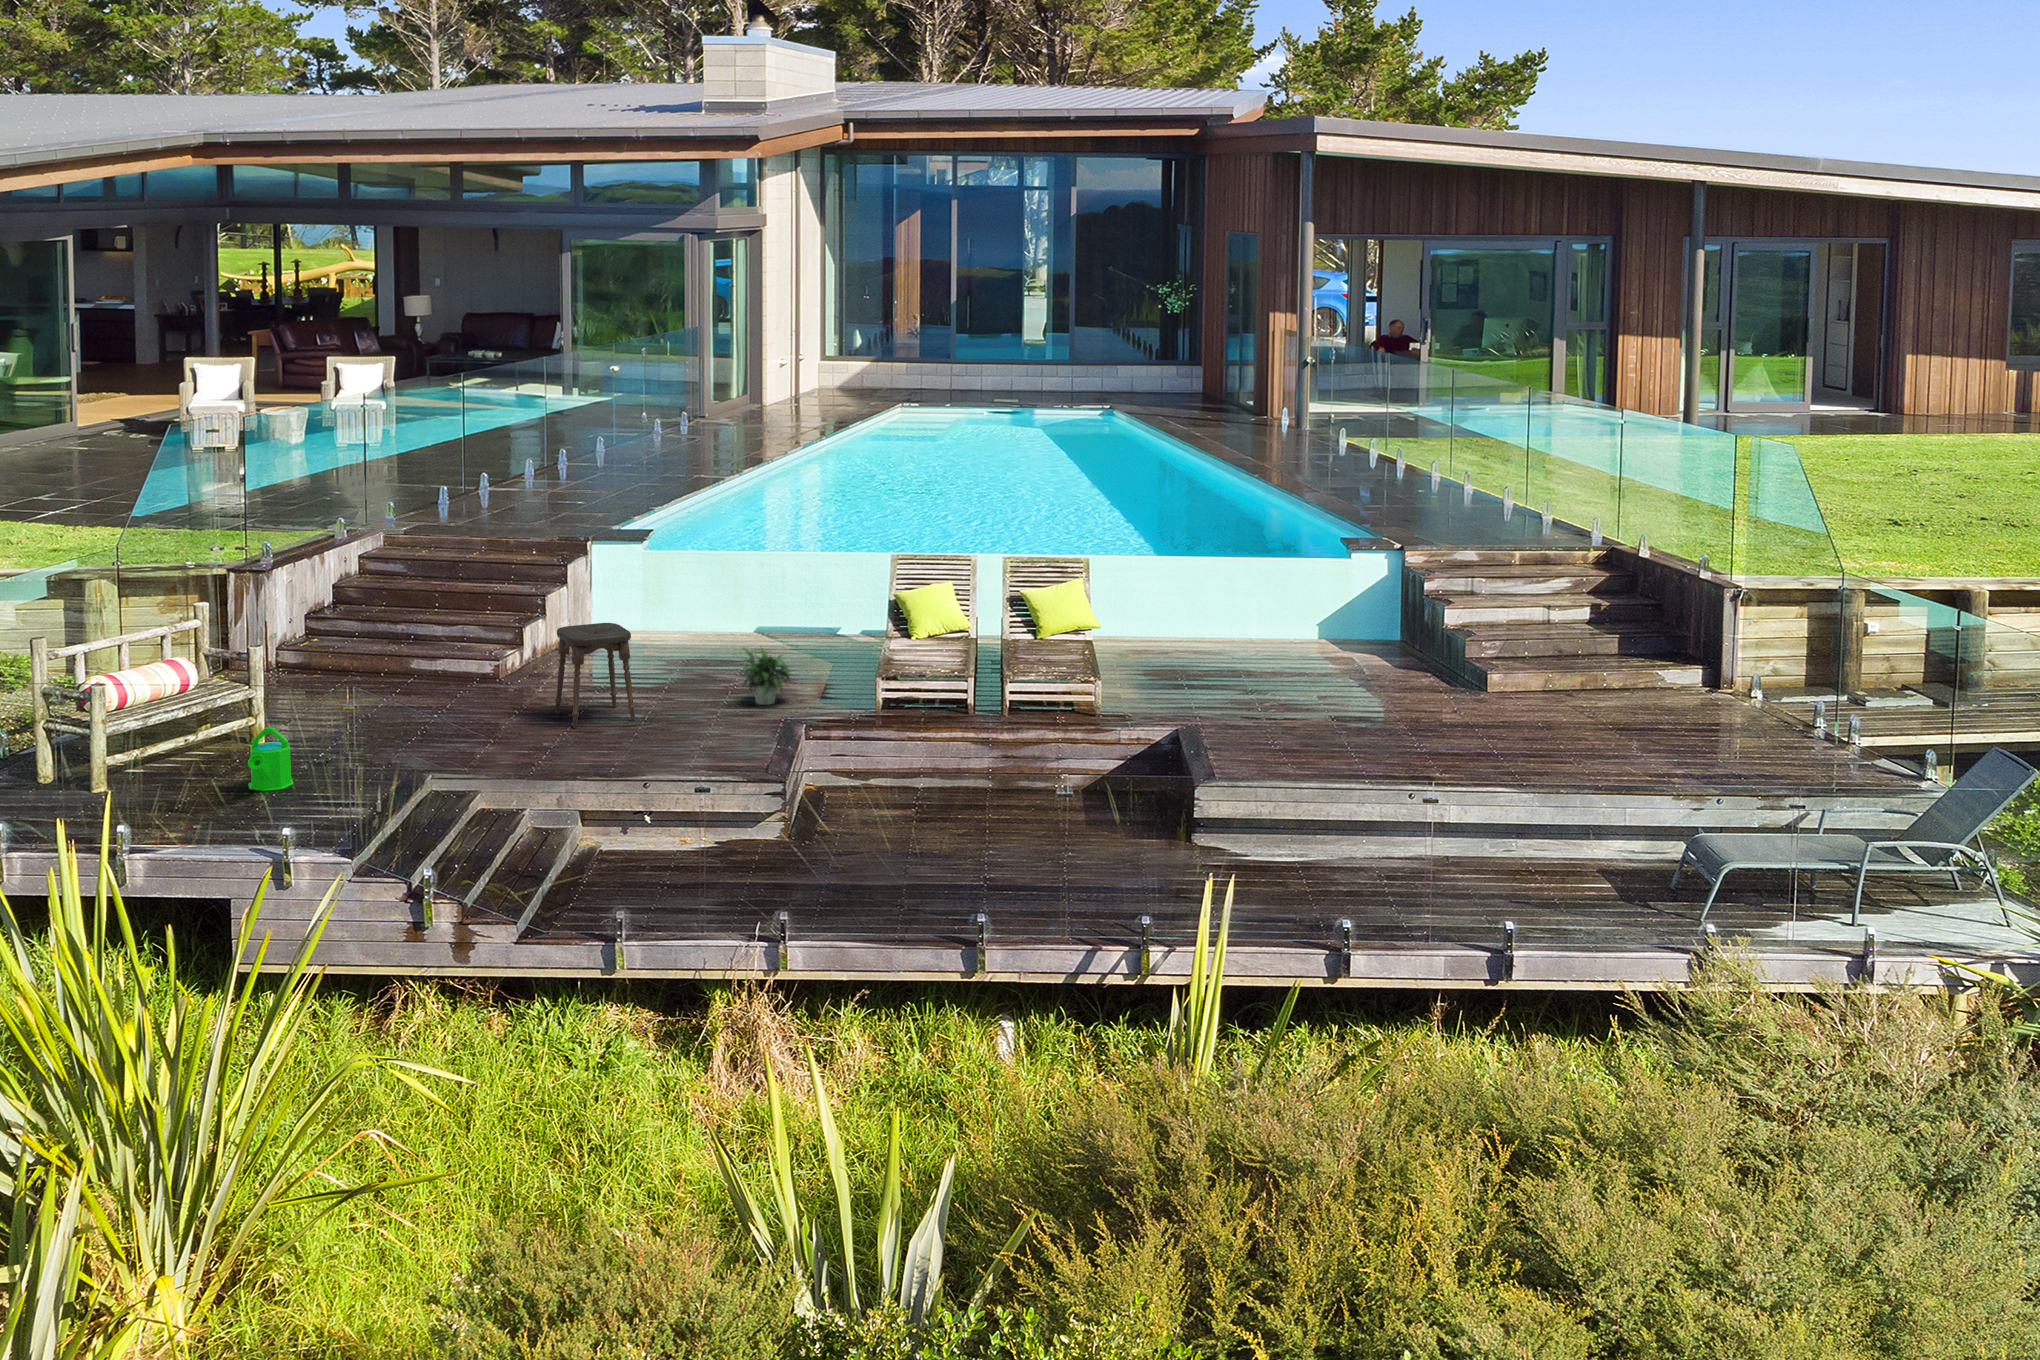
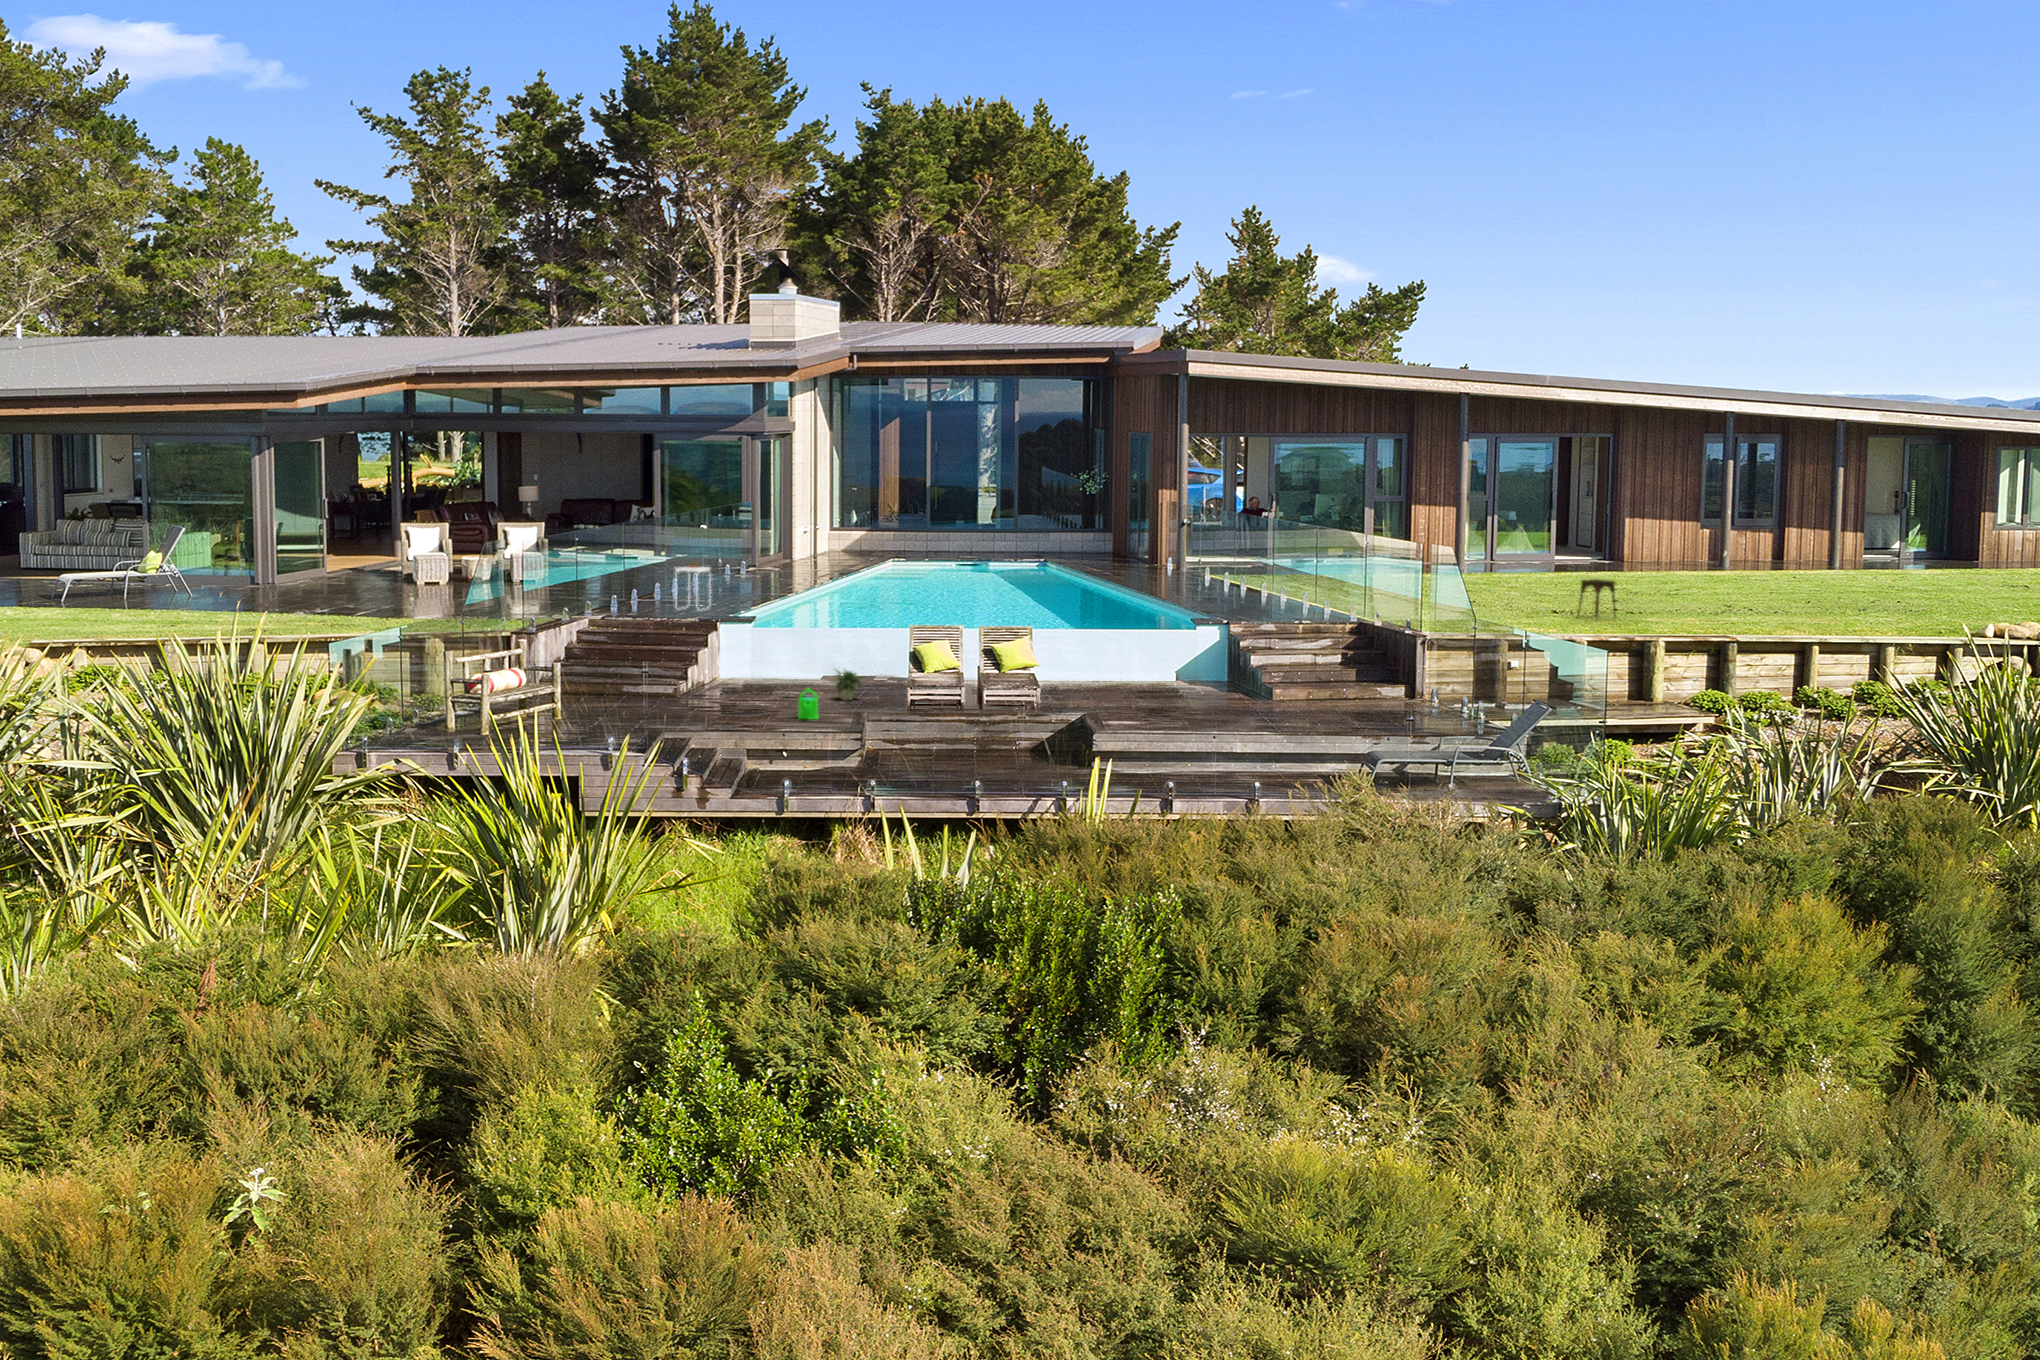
side table: none [535,433,595,510] -> present [676,562,711,611]
stool: present [555,623,635,728] -> present [1577,579,1616,618]
watering can: present [248,727,293,791] -> present [798,689,818,719]

